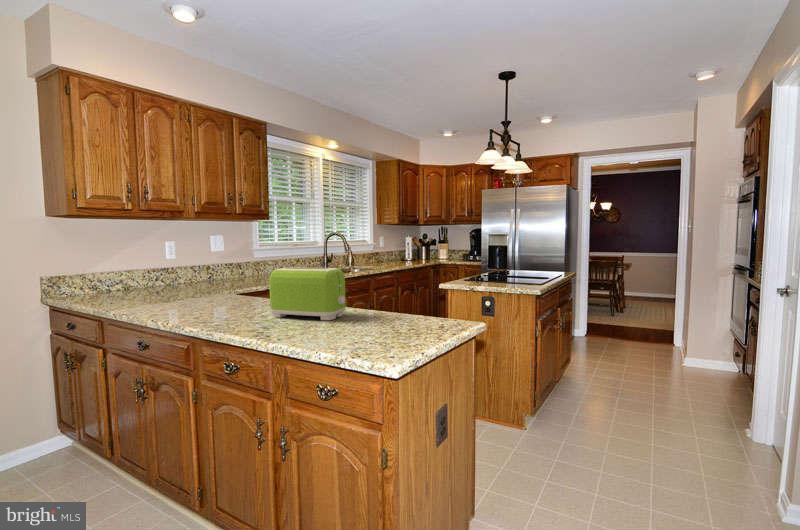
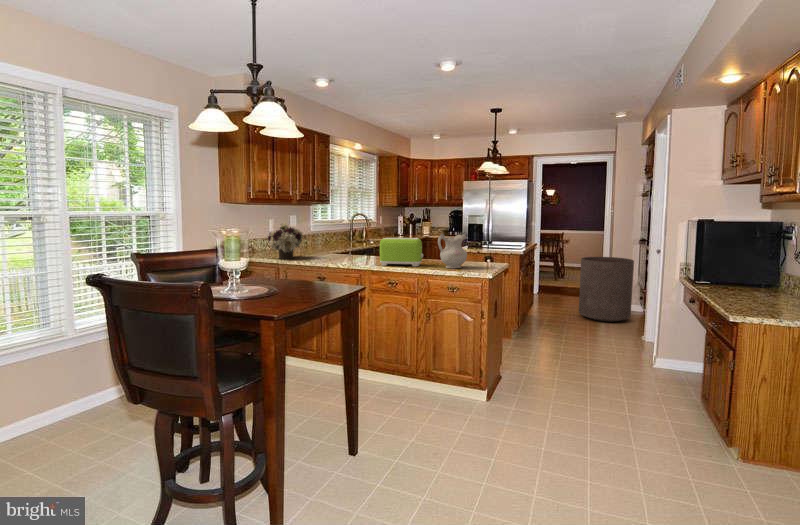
flower arrangement: none [137,244,193,300] -> present [268,223,303,259]
ceramic pitcher: none [358,261,416,328] -> present [438,234,467,268]
trash can: none [646,290,733,389] -> present [579,257,634,322]

